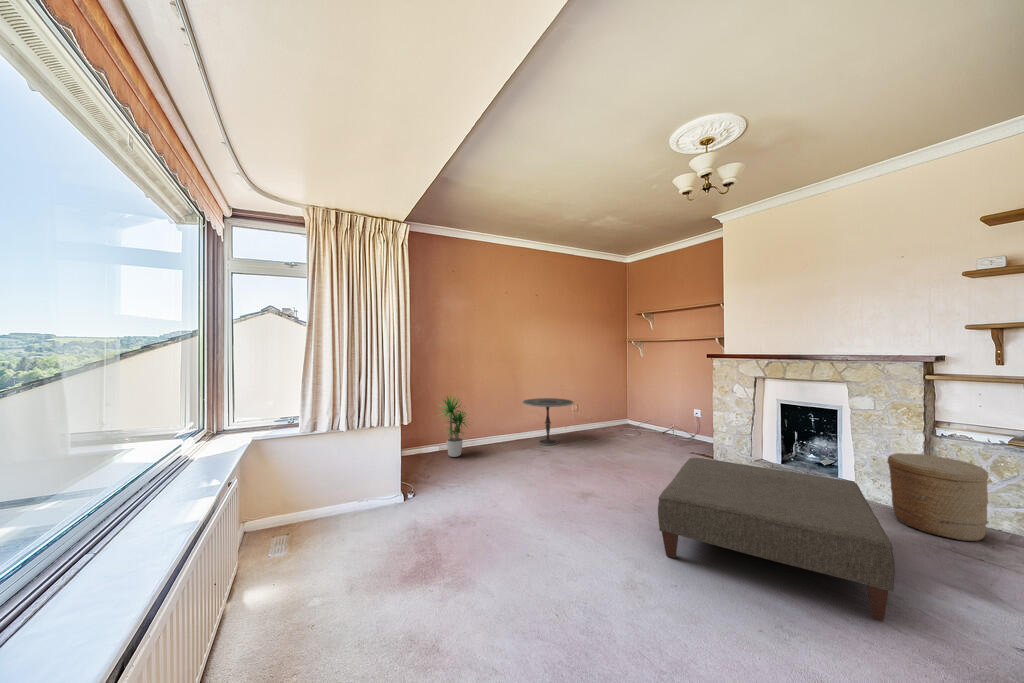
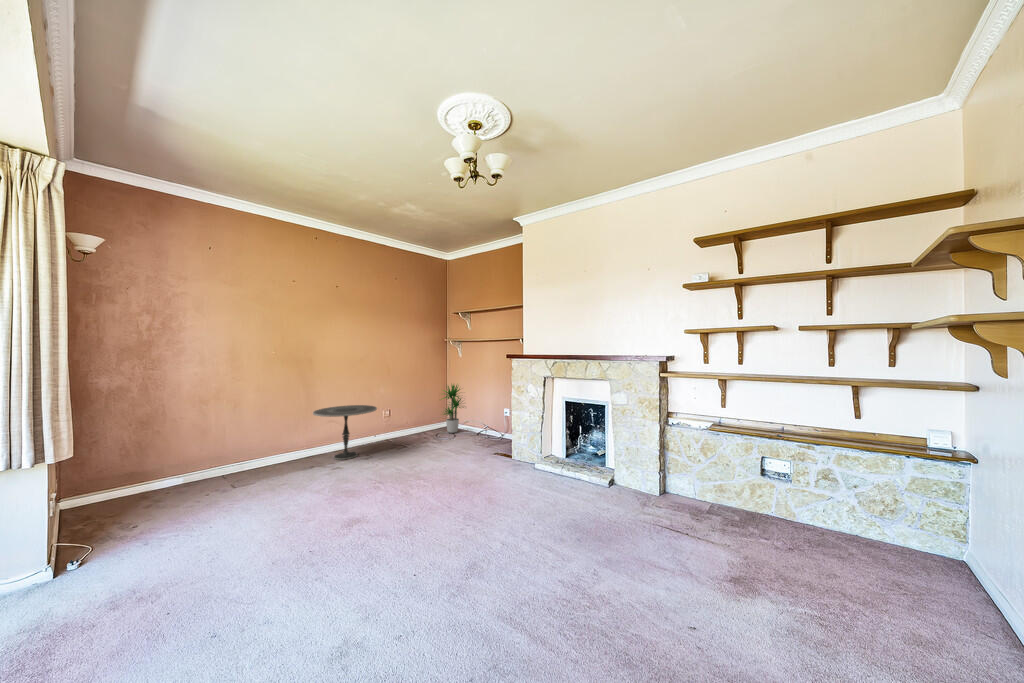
potted plant: present [439,396,467,457] -> present [441,384,464,433]
woven basket: present [888,453,988,541] -> none [633,442,697,517]
ottoman: present [658,458,895,621] -> none [390,465,604,638]

